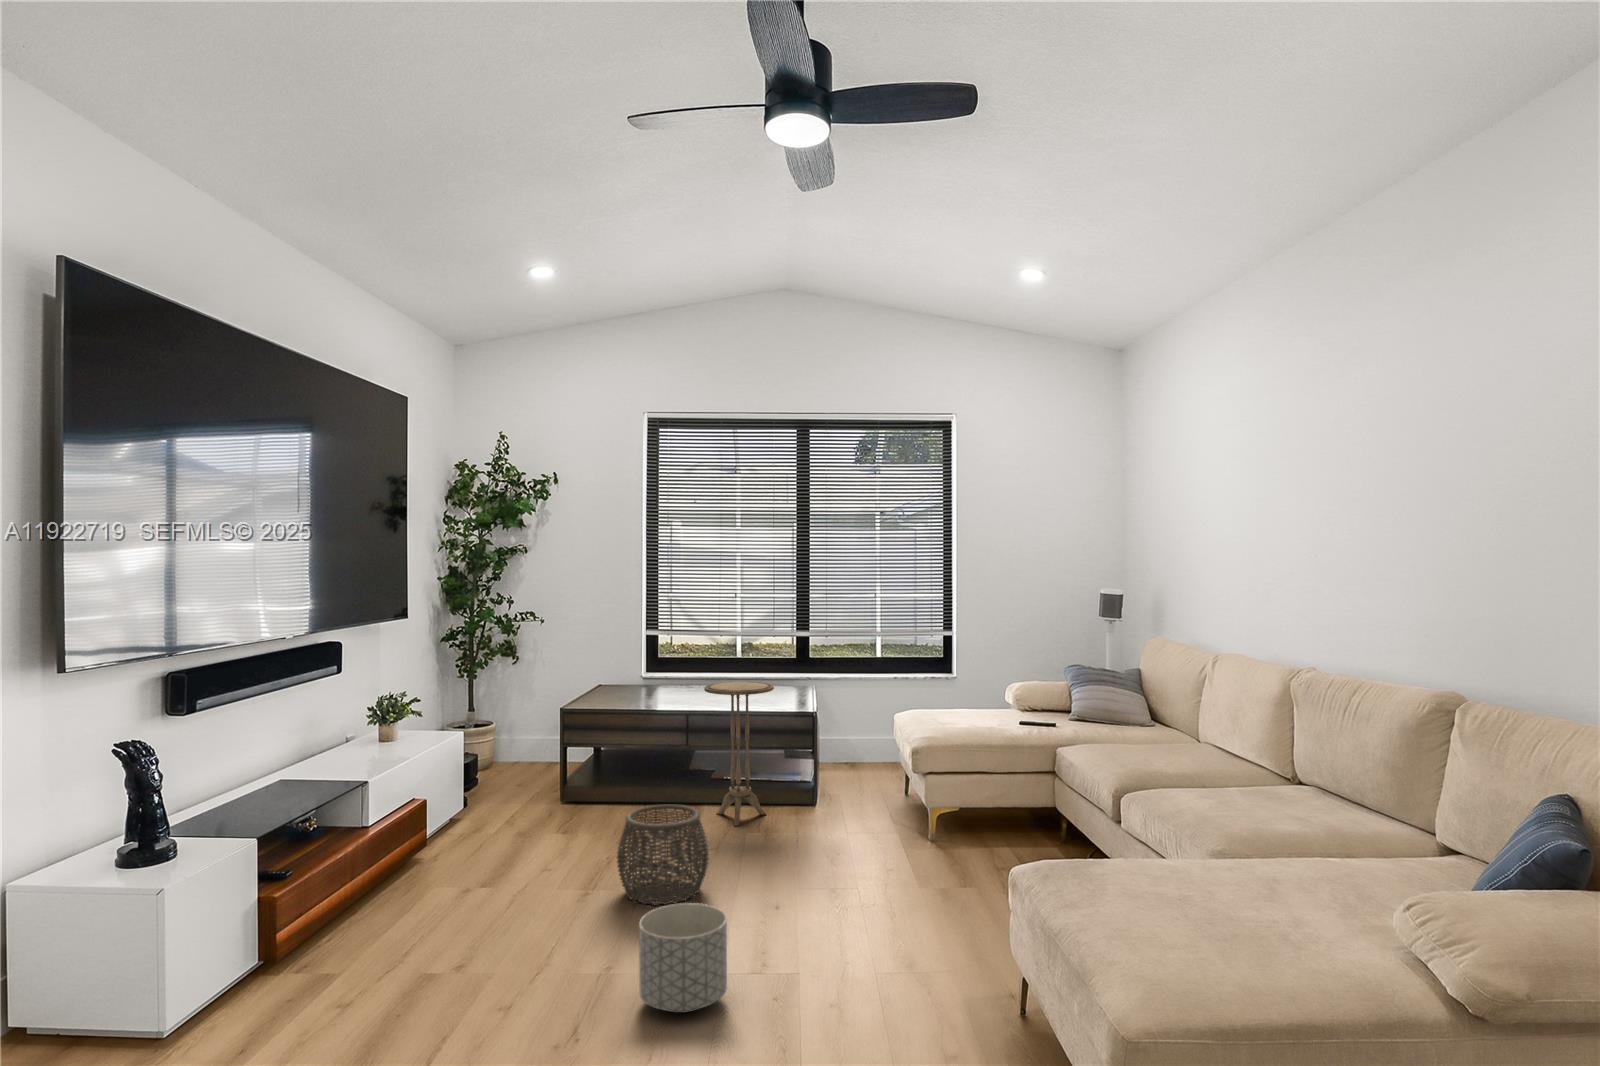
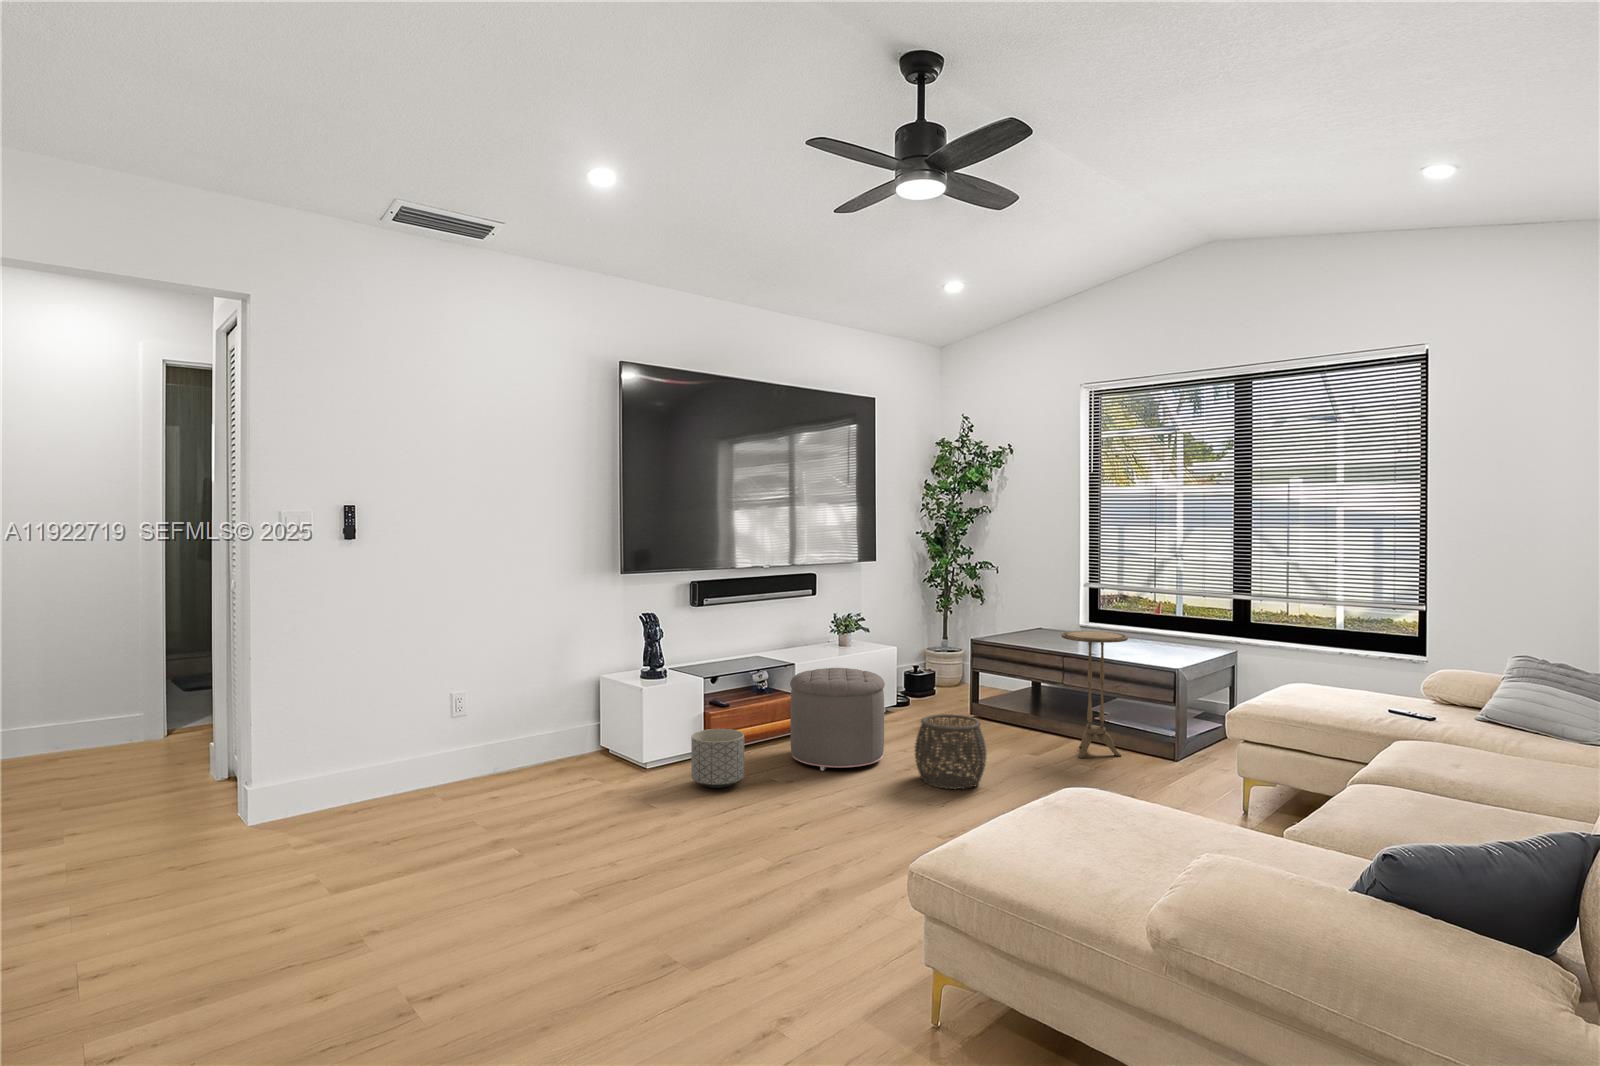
ottoman: none [412,770,555,928] -> present [790,668,885,771]
planter: present [639,903,727,1013] -> present [691,729,744,788]

